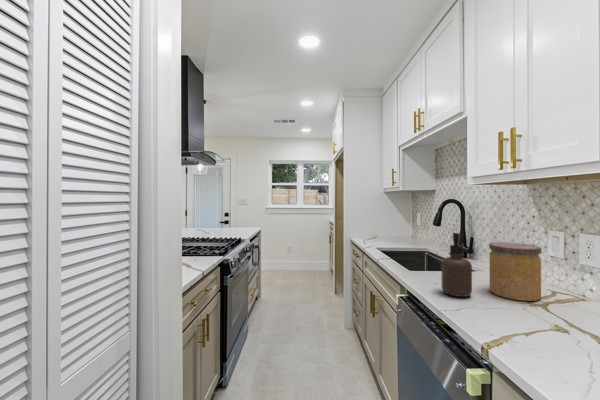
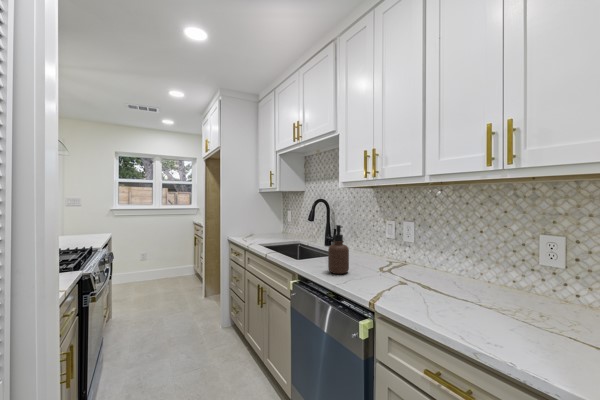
jar: present [489,242,541,301] -> none [357,230,387,270]

